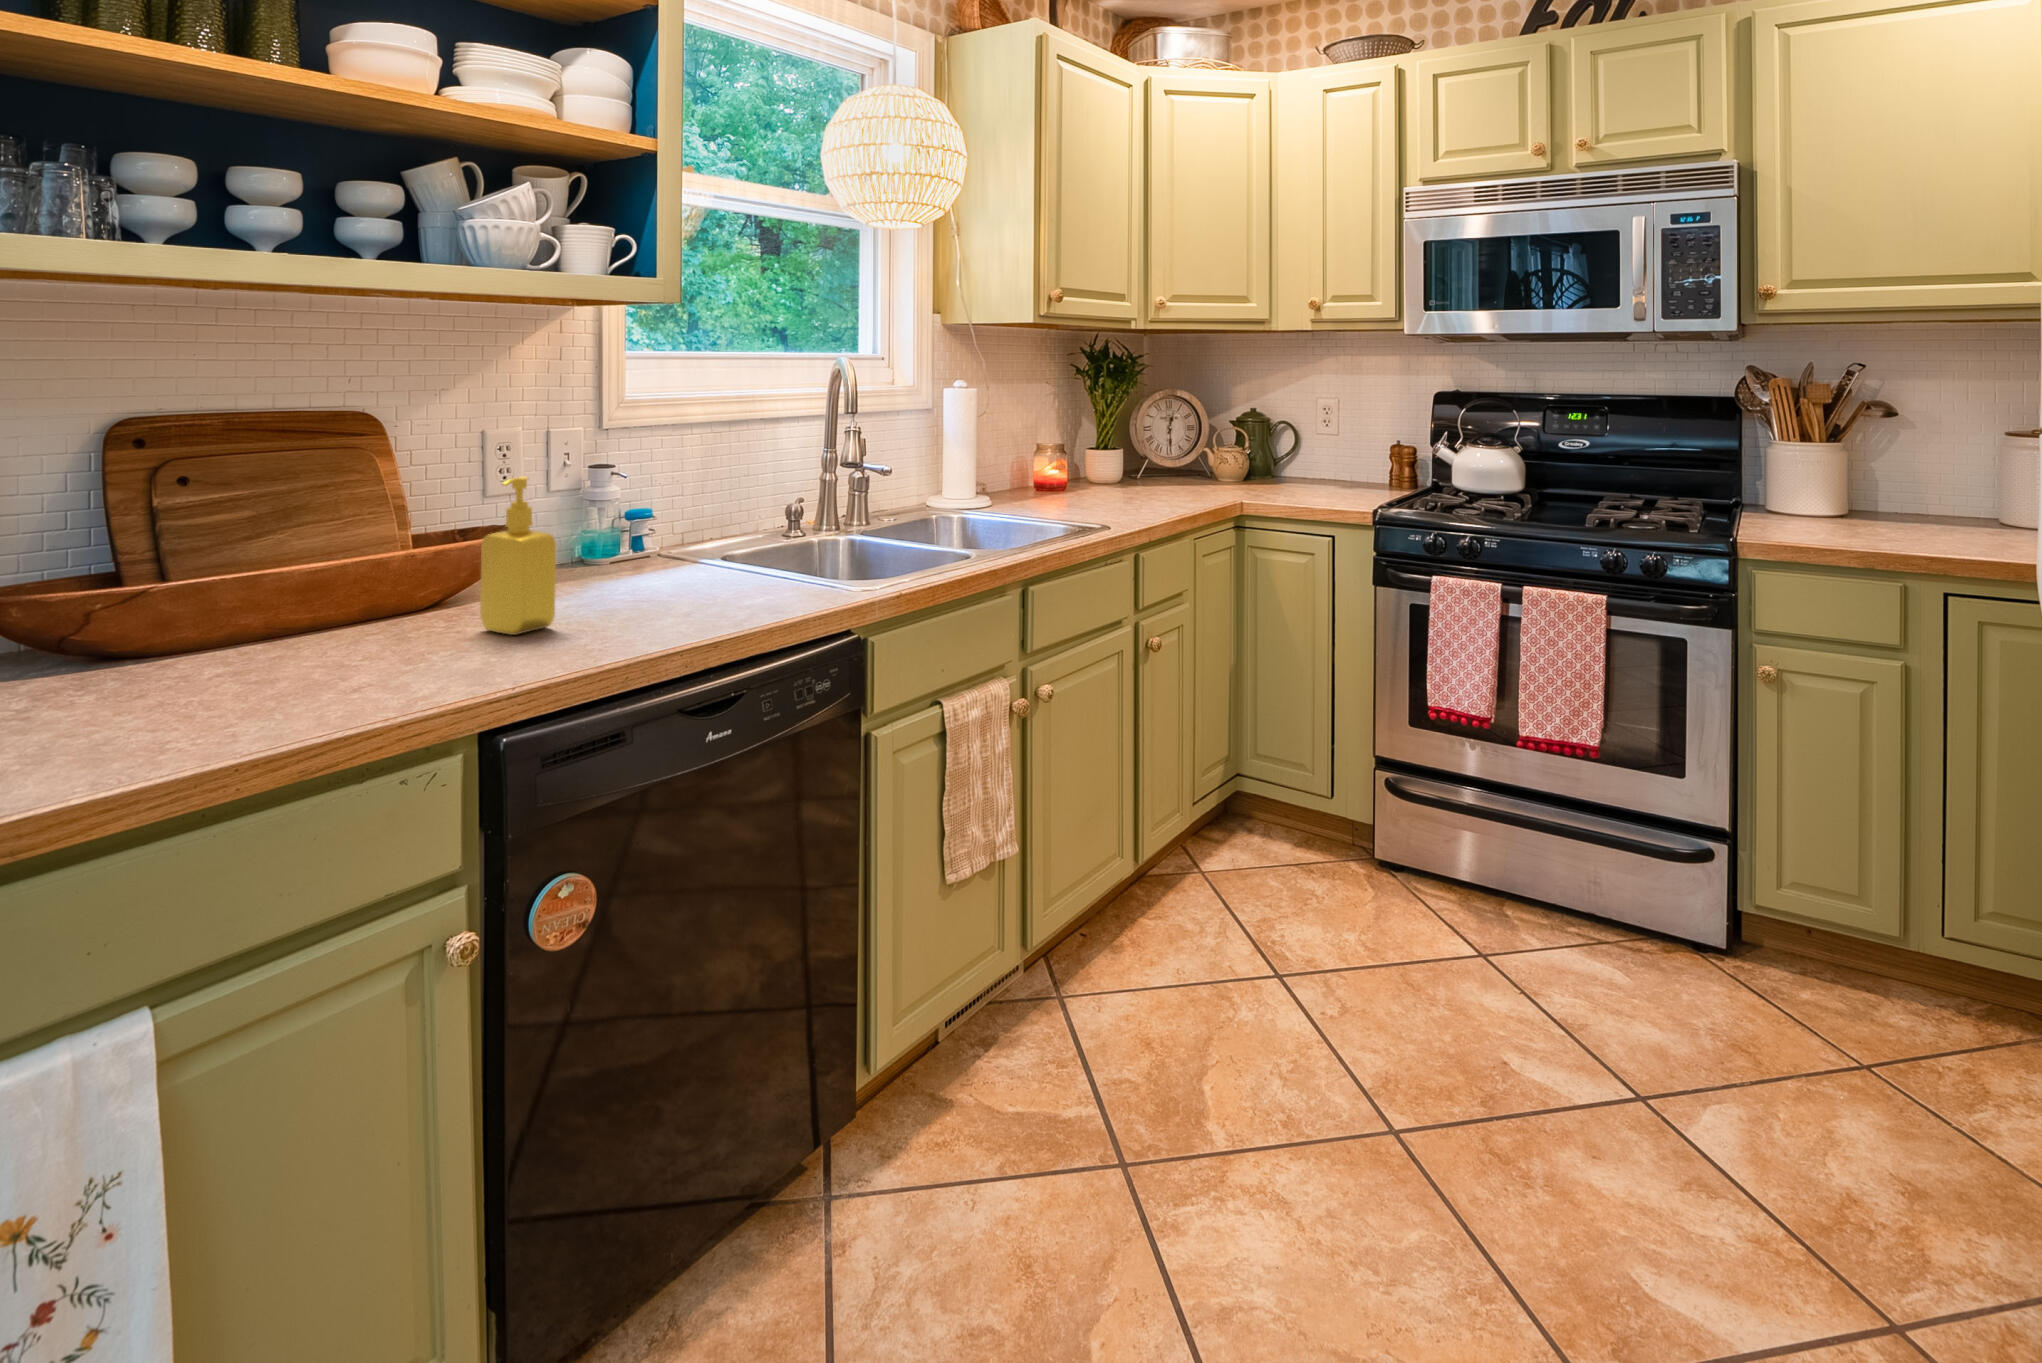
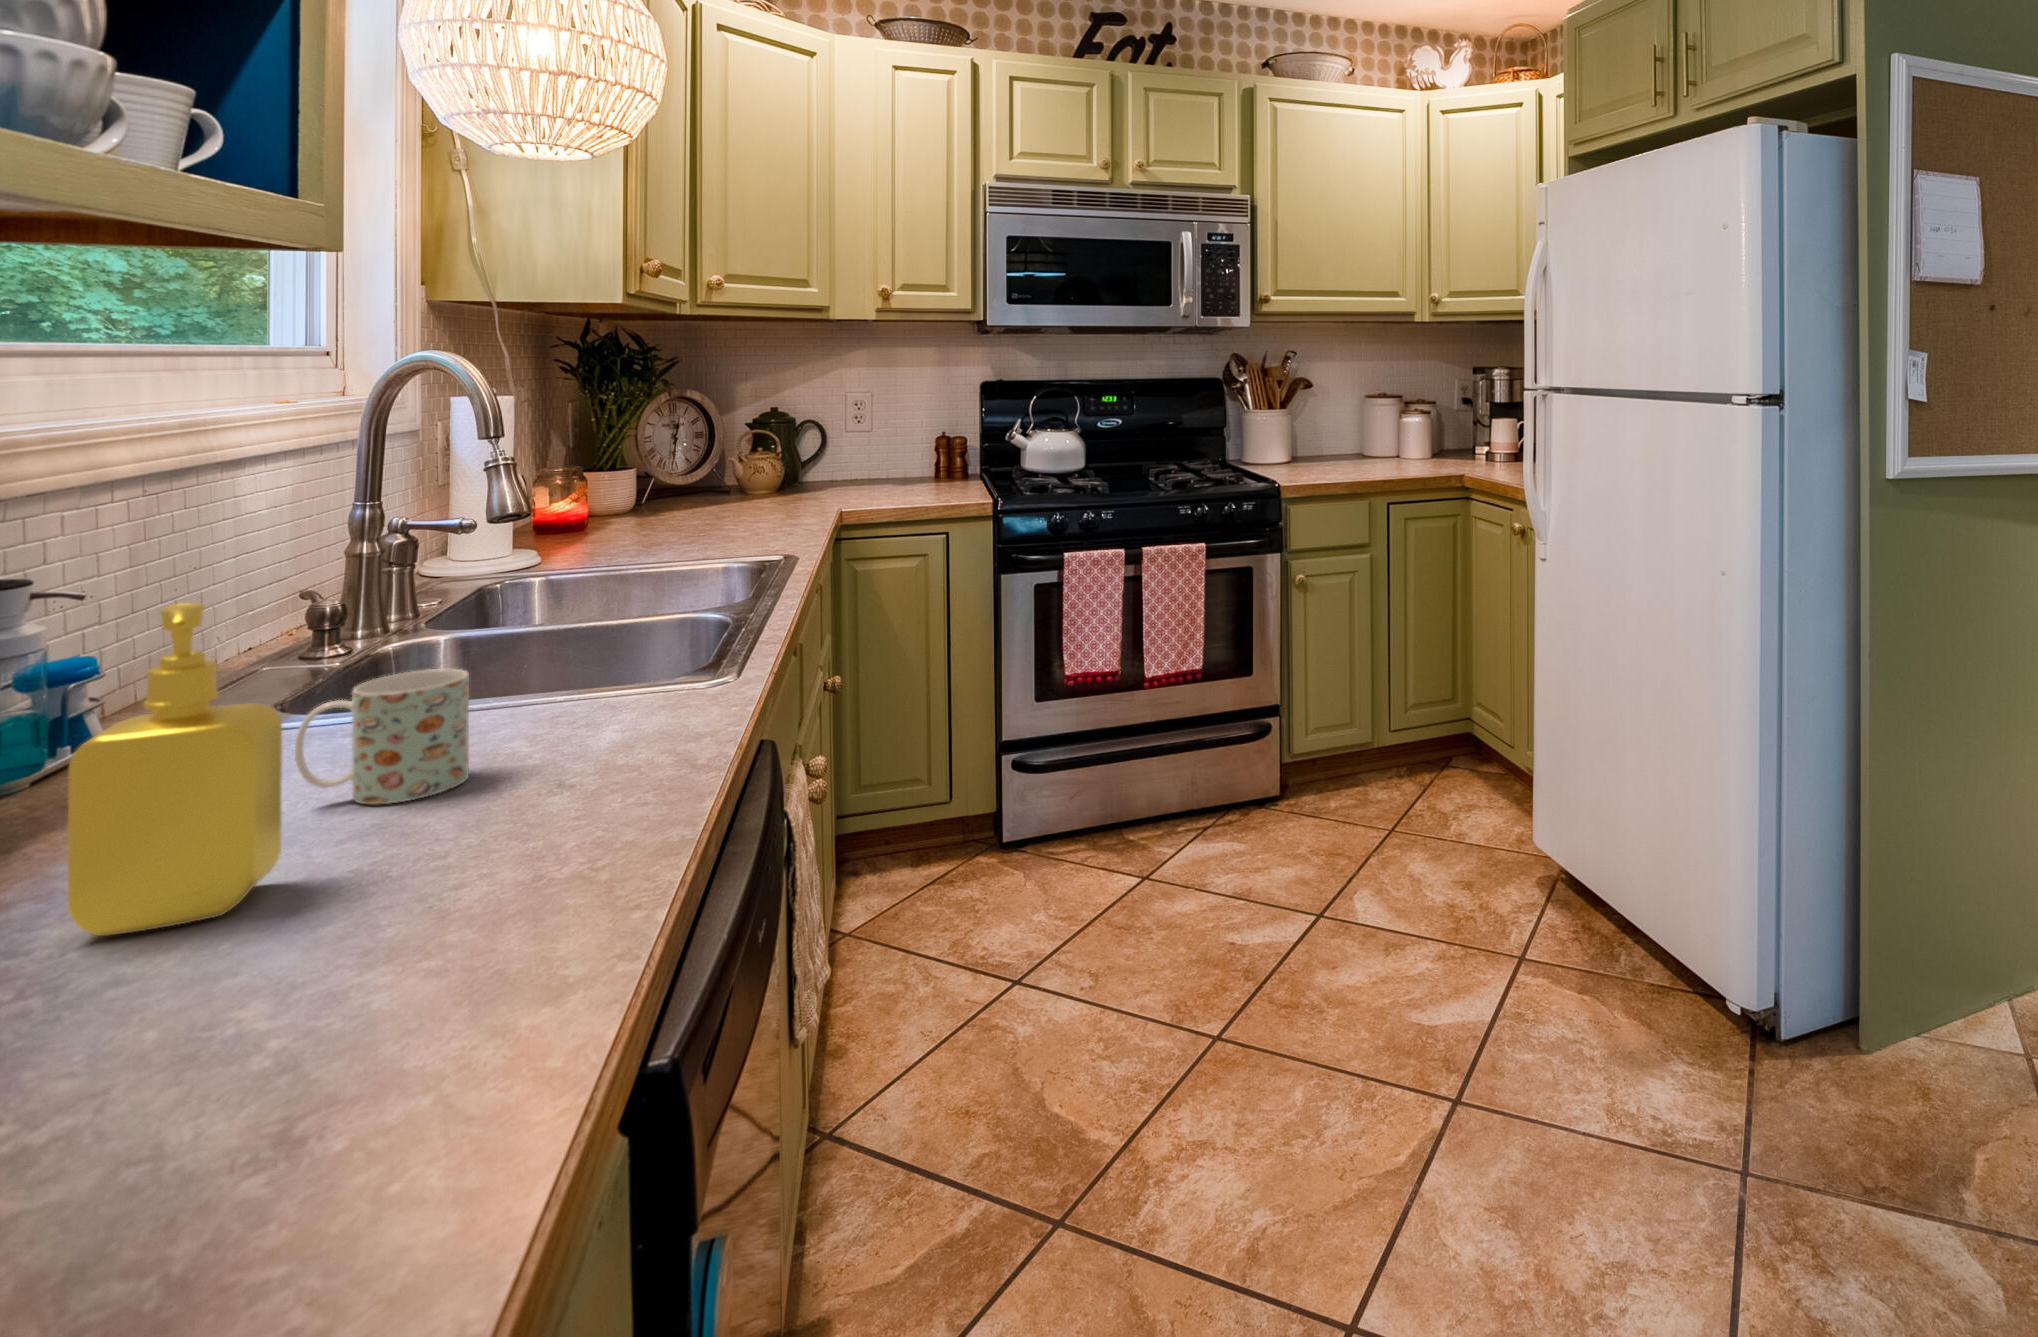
mug: none [627,541,697,613] -> present [295,669,469,804]

